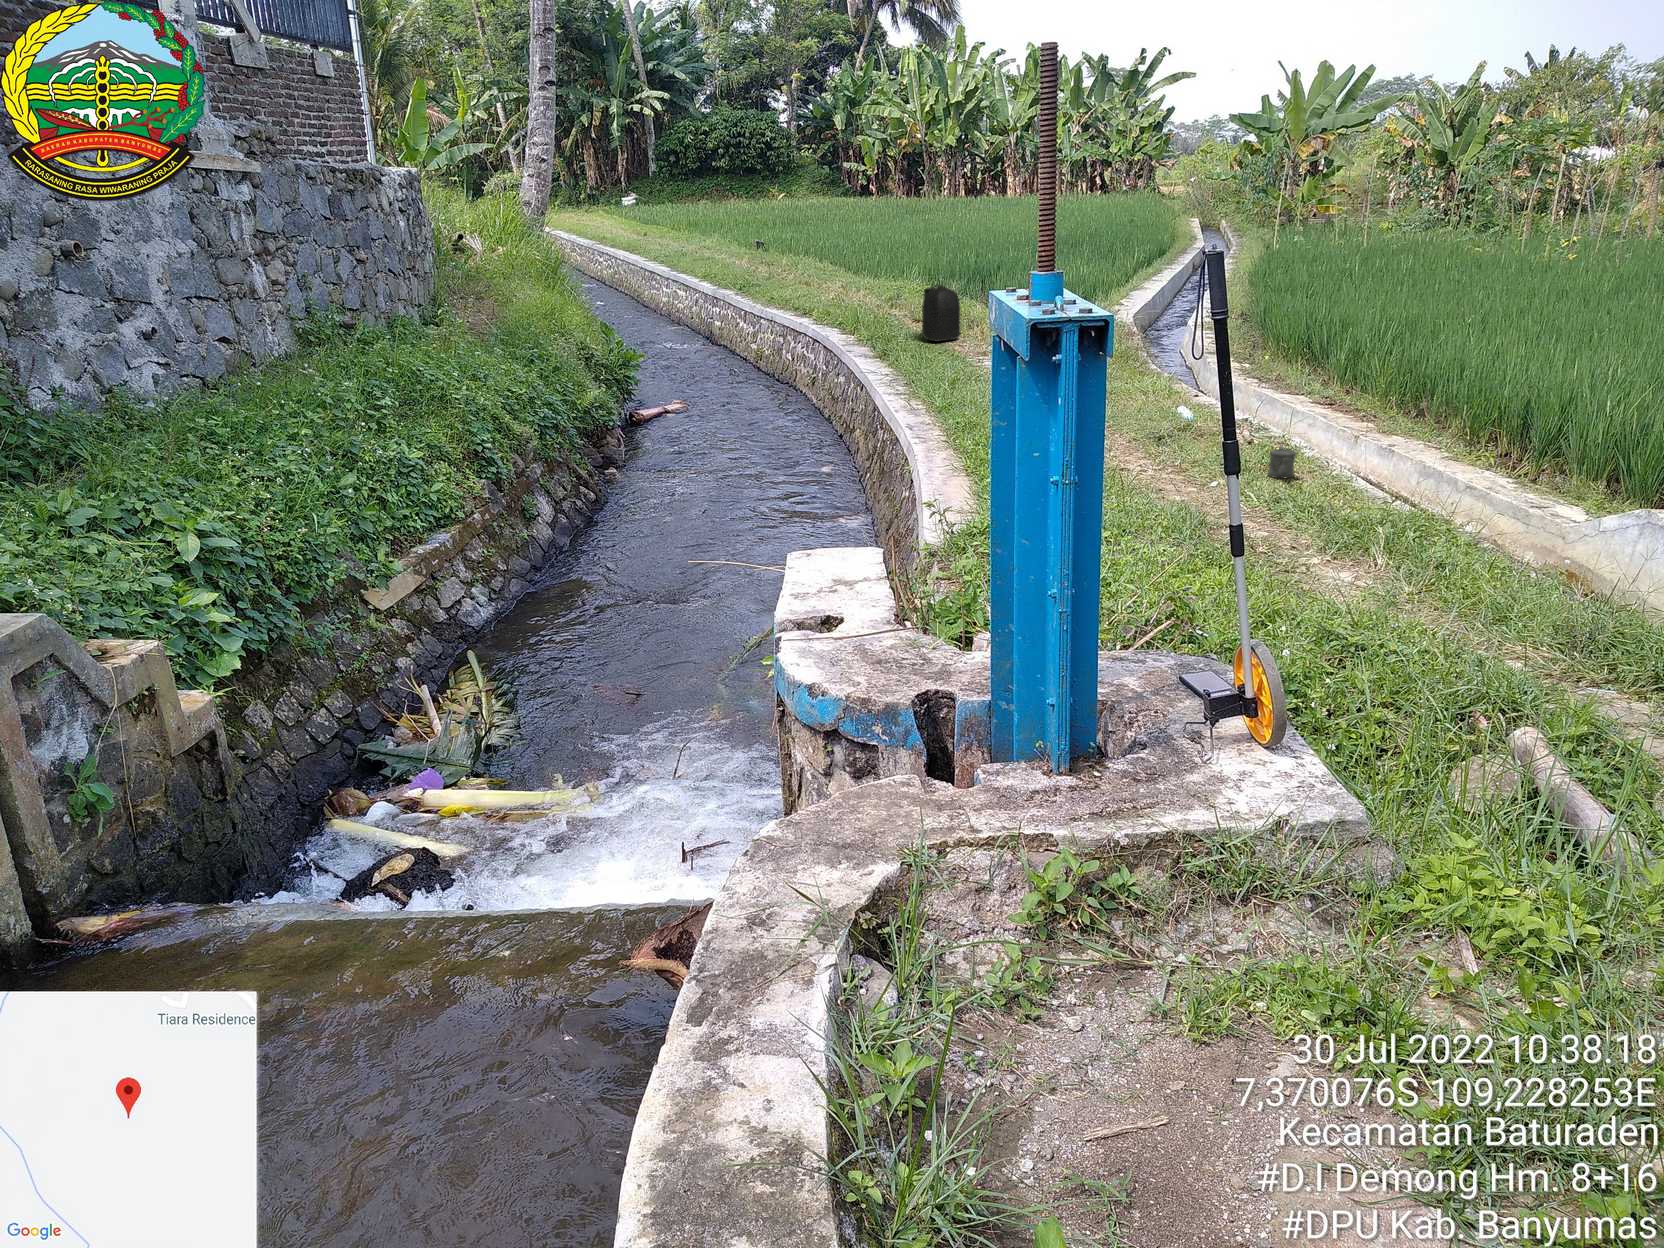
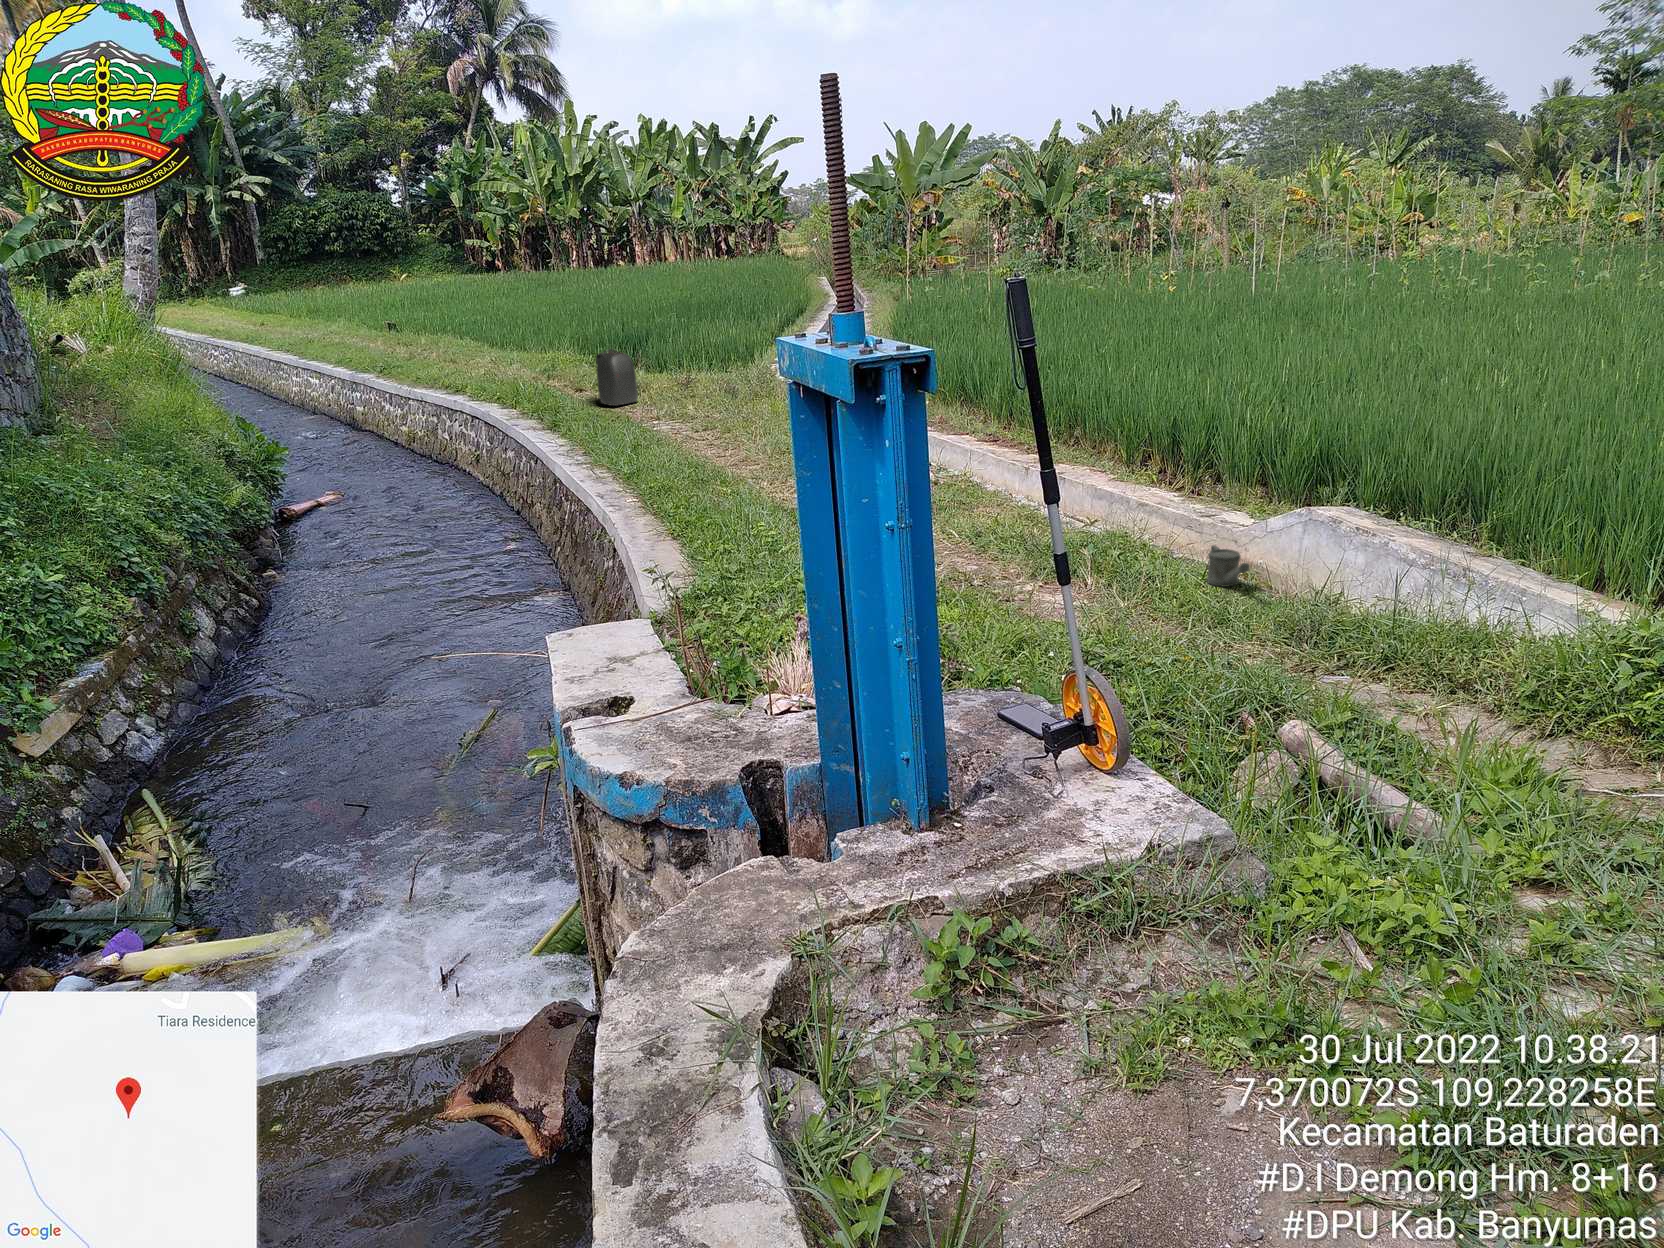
watering can: present [1268,446,1296,478] -> present [1207,545,1250,587]

